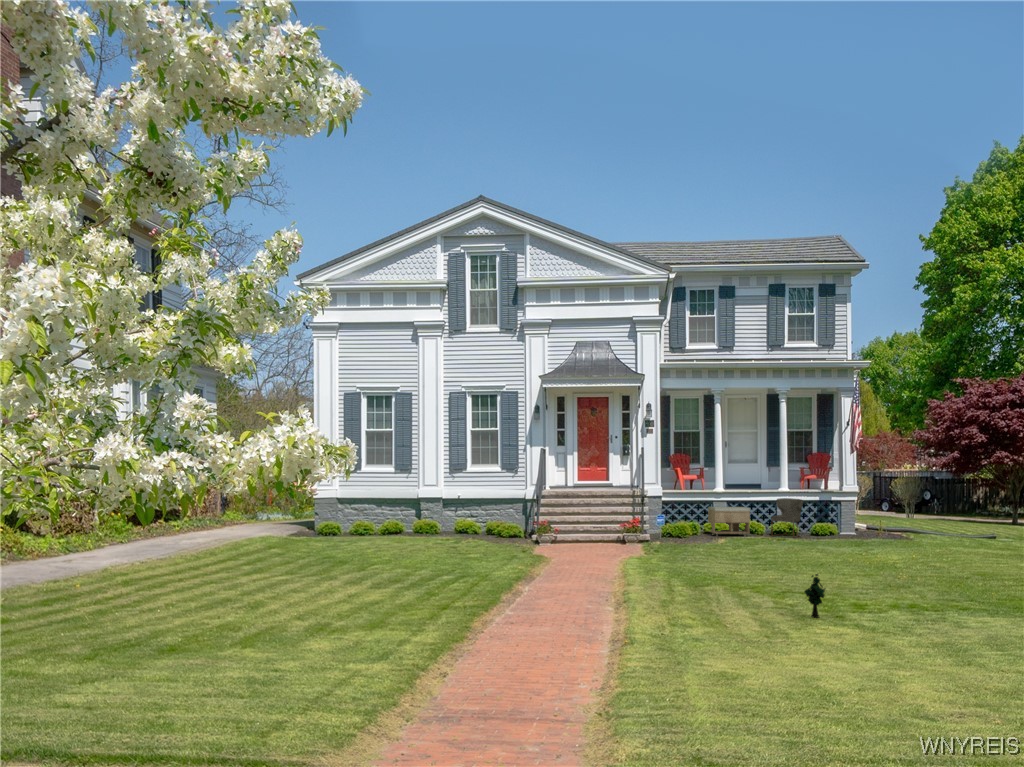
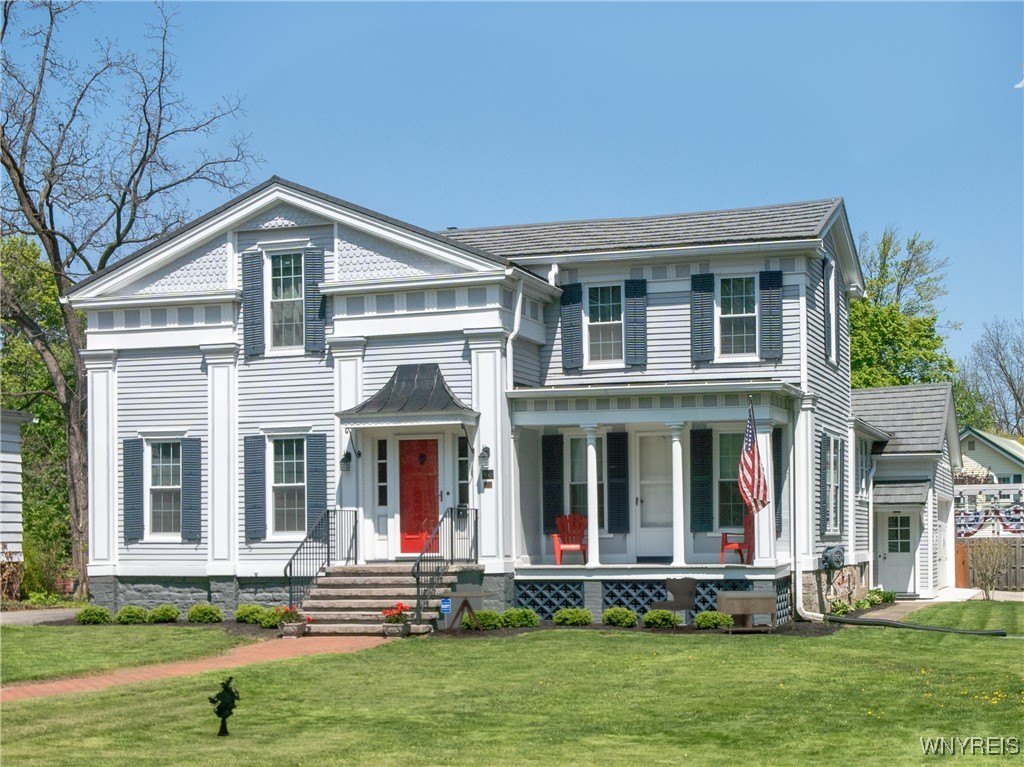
storage bench: present [708,507,750,536] -> present [717,591,777,634]
round table: none [639,510,682,542] -> present [436,592,495,636]

